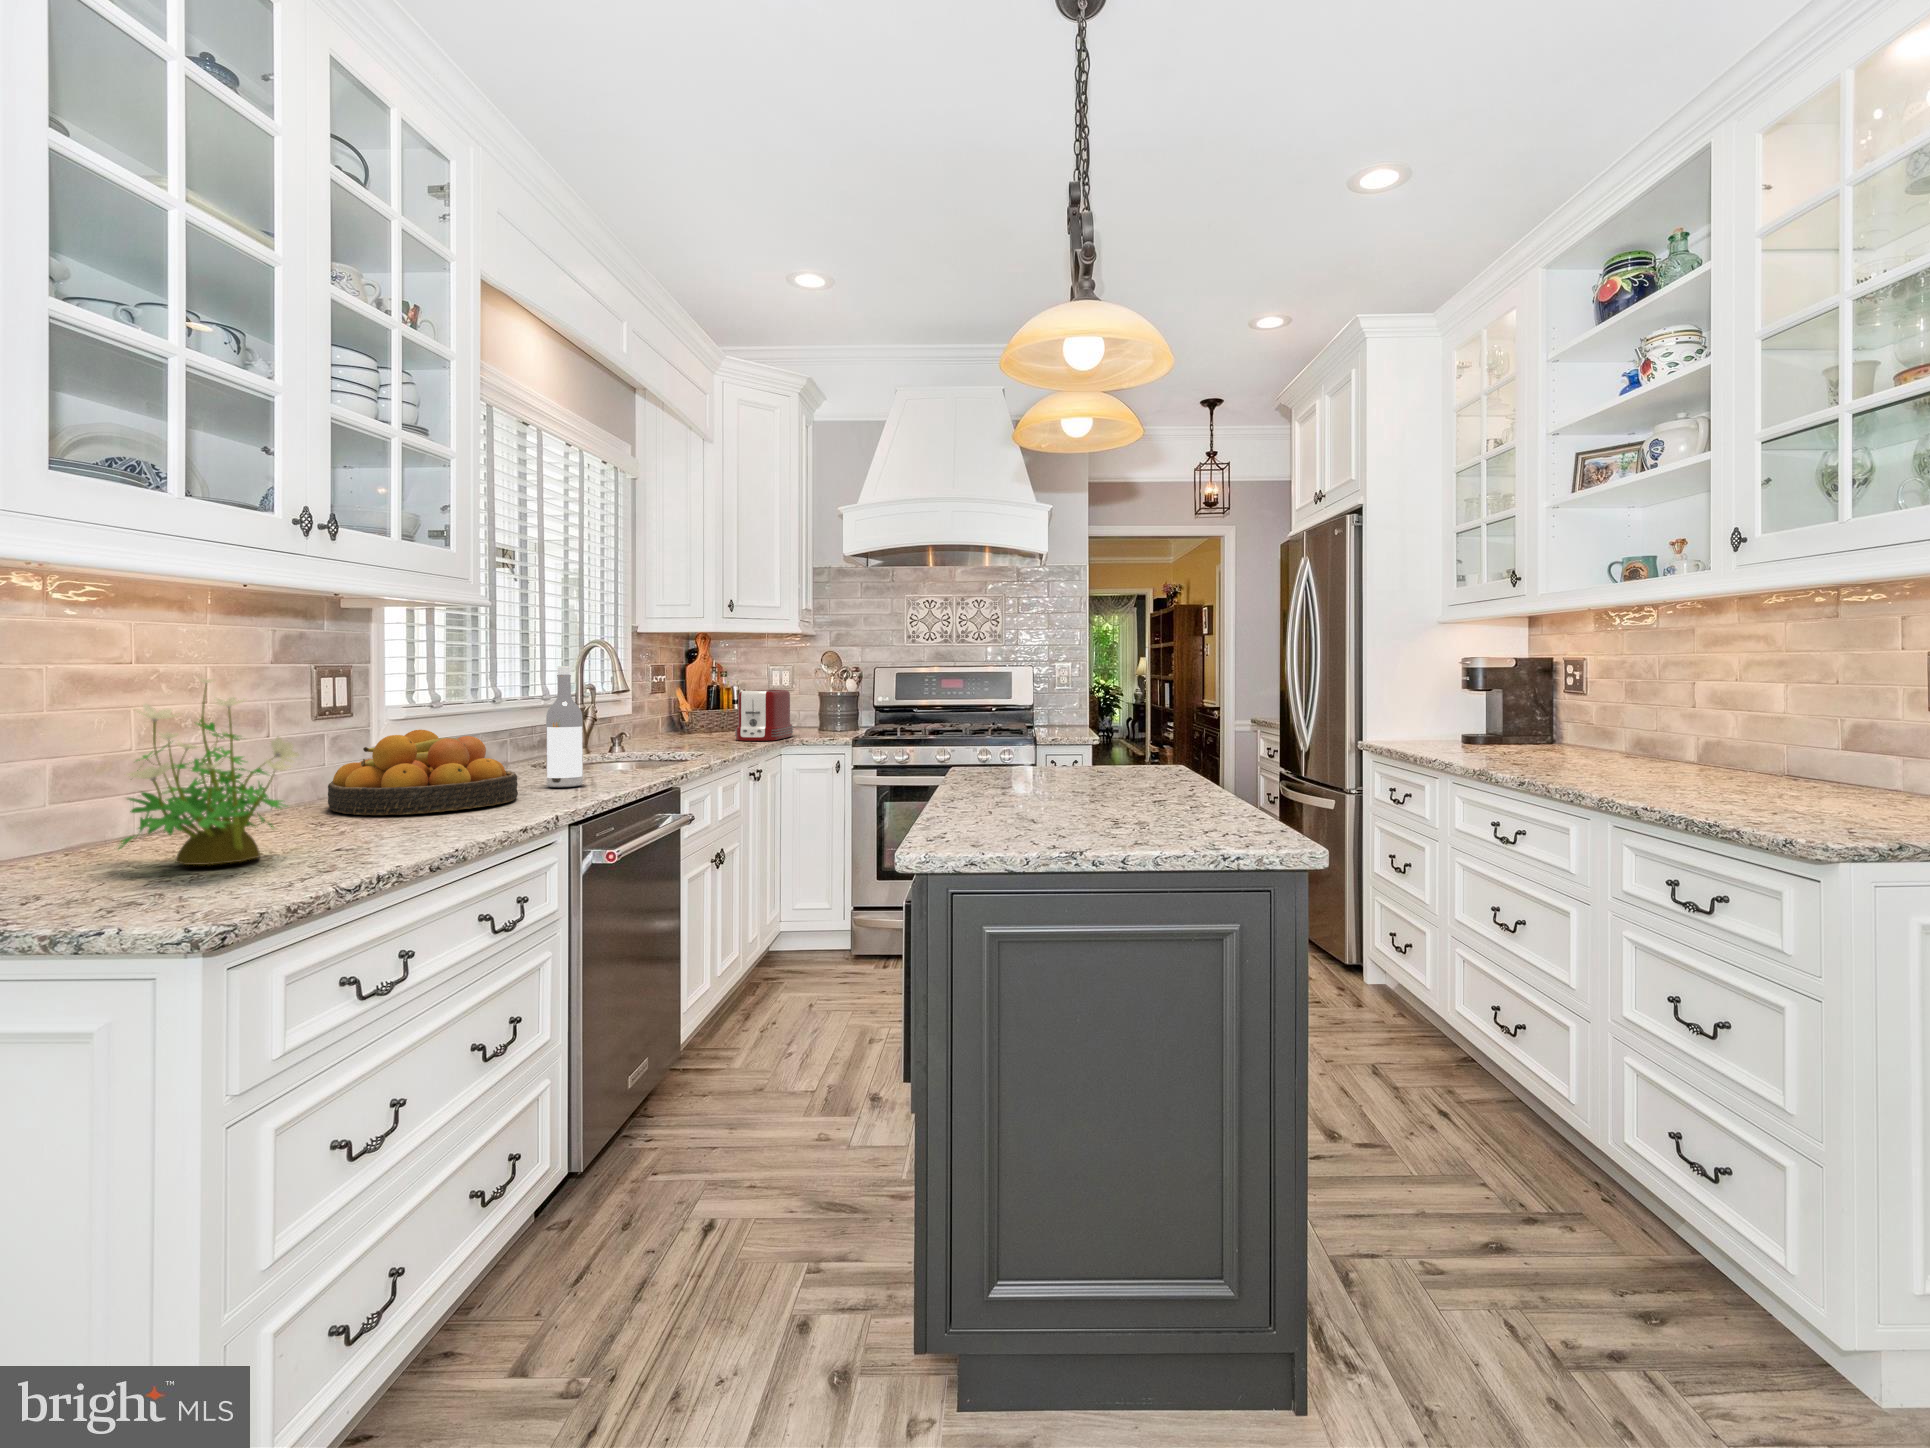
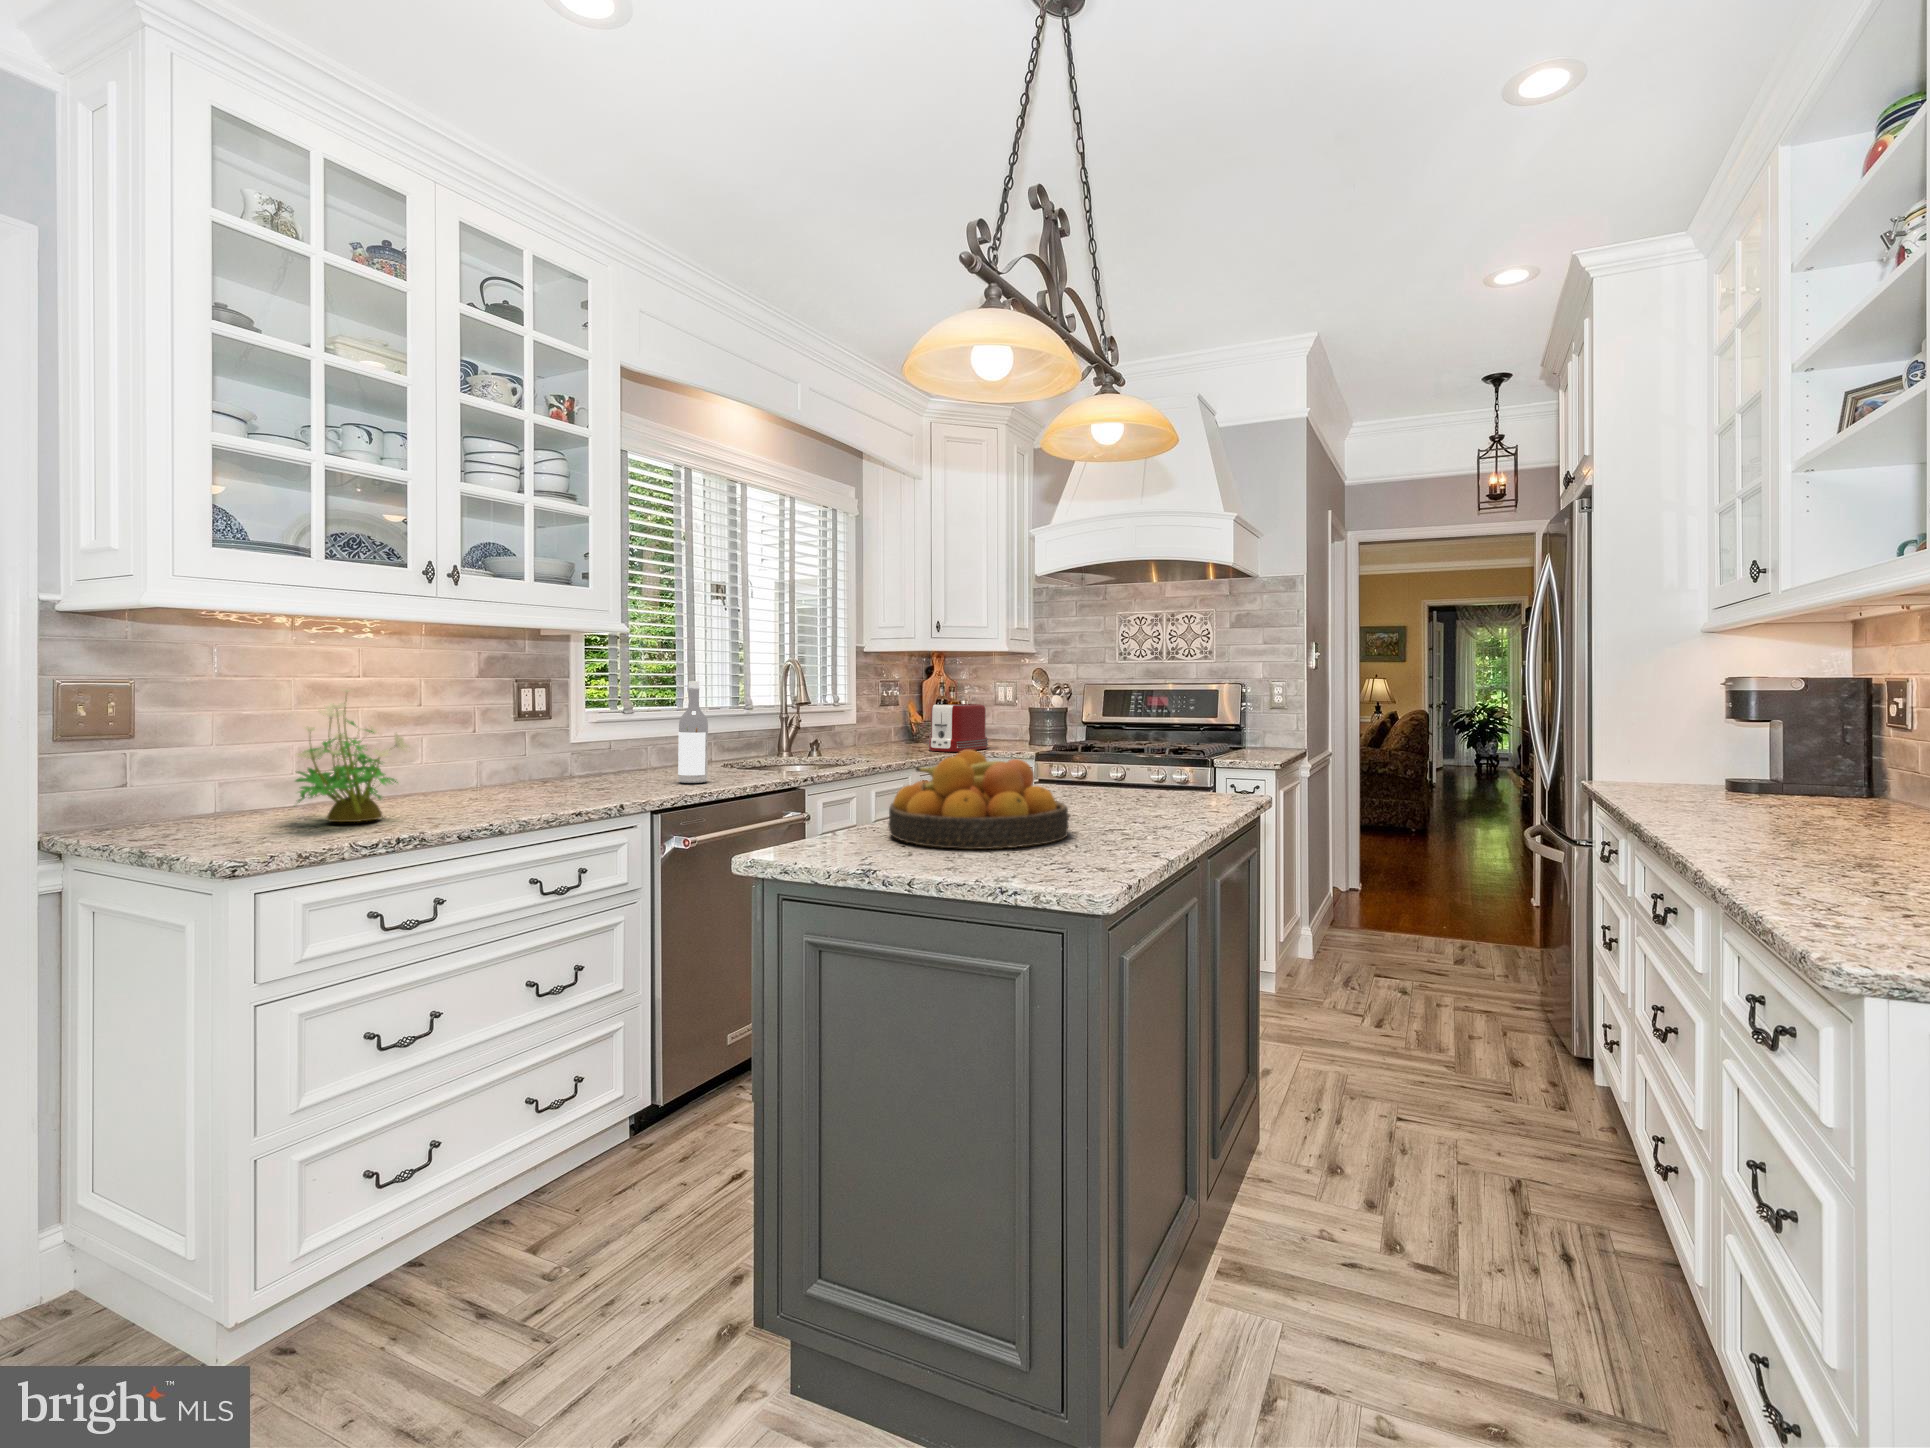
fruit bowl: present [328,730,518,815] -> present [888,750,1069,849]

